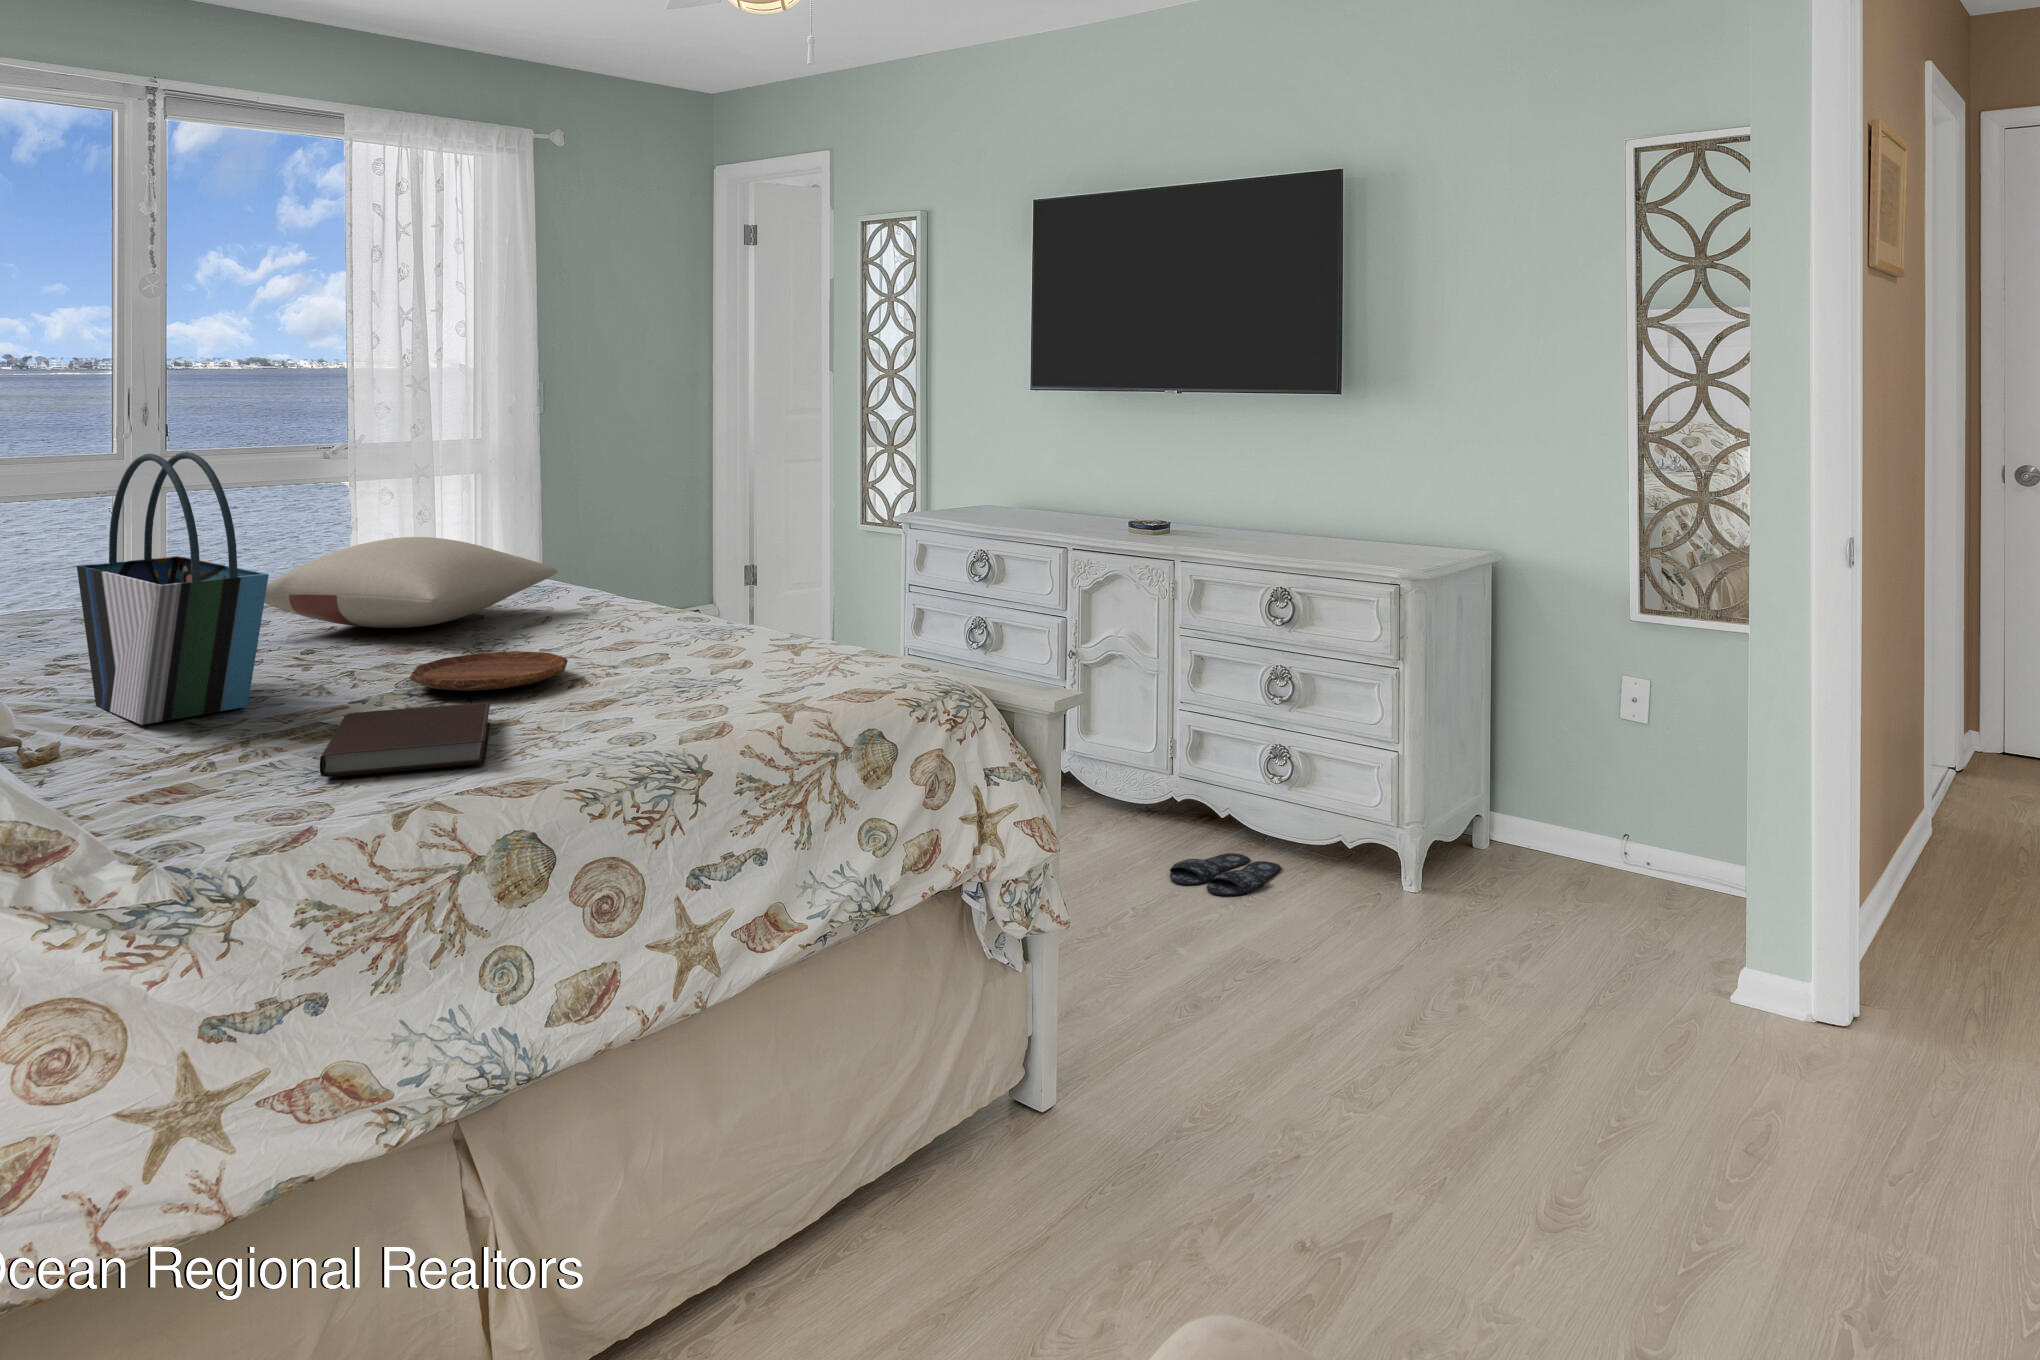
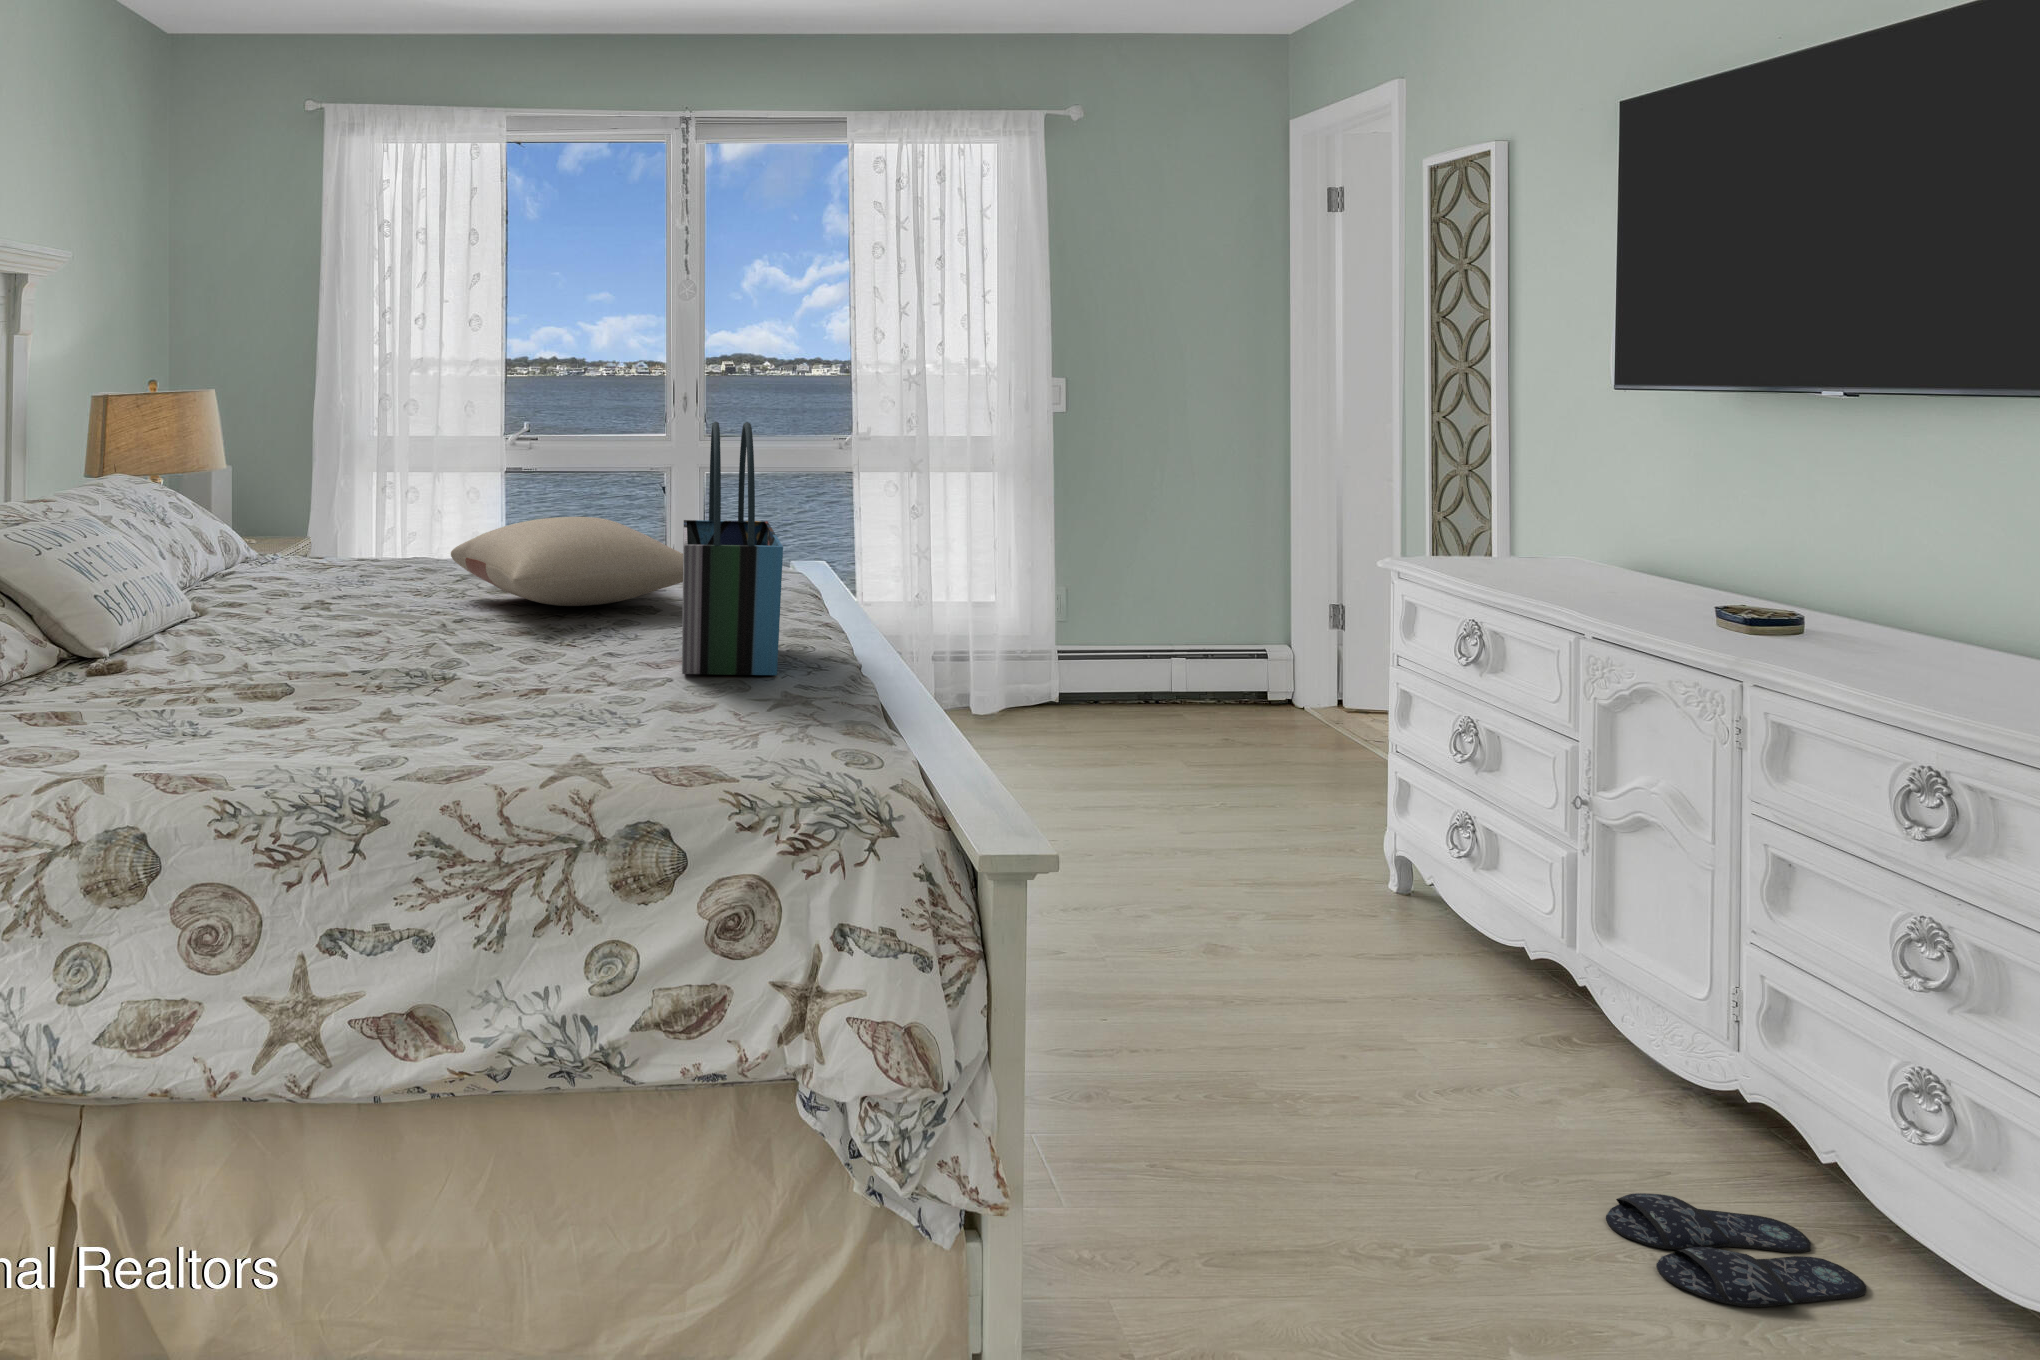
tote bag: present [77,452,269,725] -> present [682,422,783,675]
tray: present [409,651,568,691] -> none [381,638,541,679]
notebook: present [320,702,490,777] -> none [121,672,361,748]

